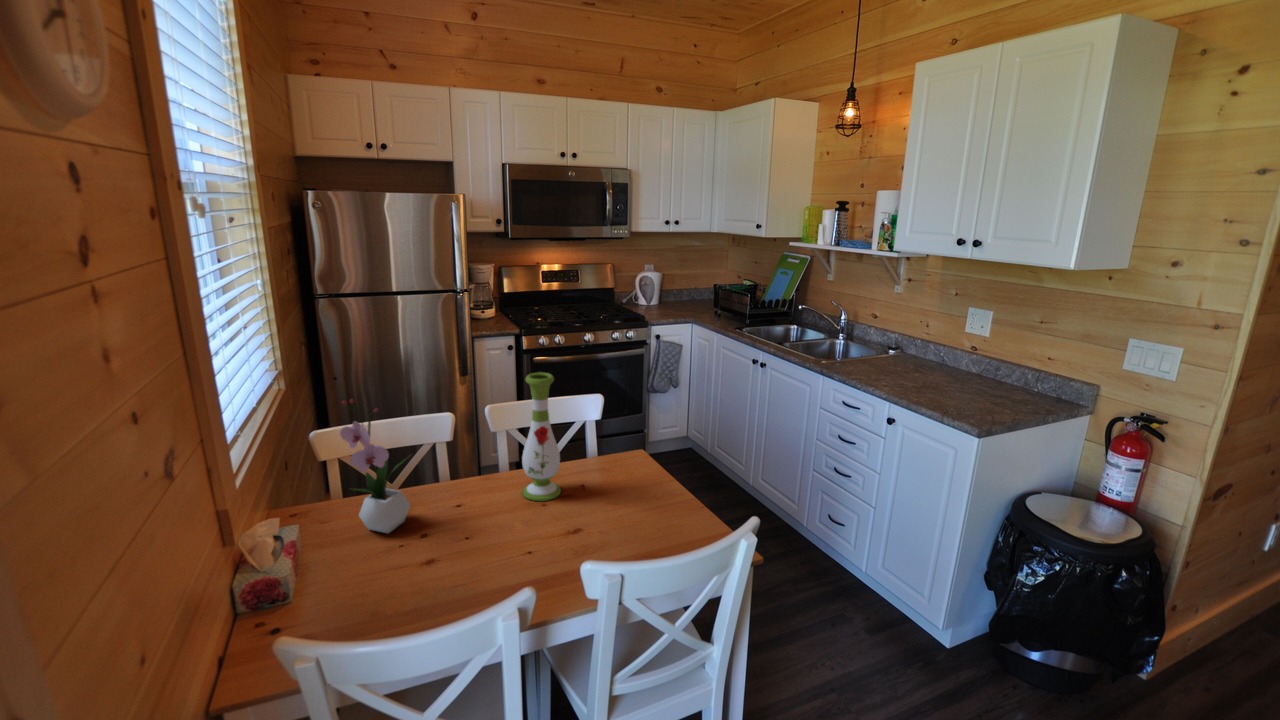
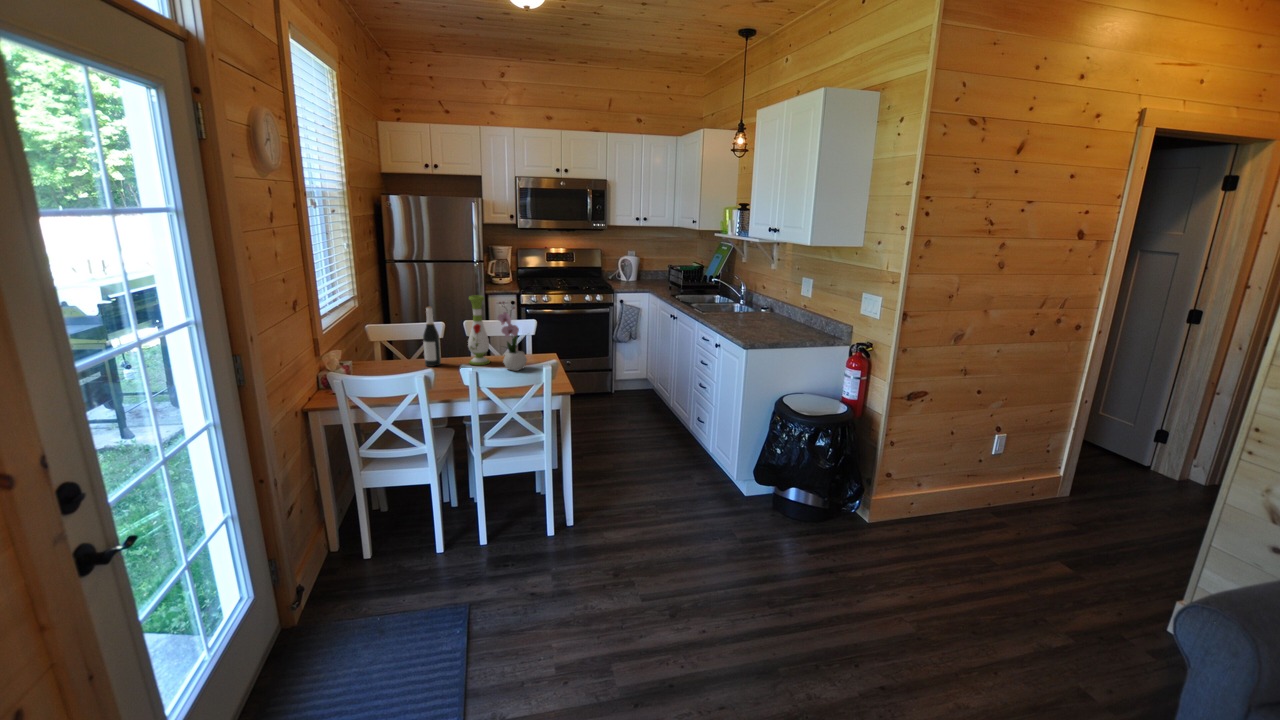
flower arrangement: present [340,399,411,533] -> present [498,302,527,371]
wine bottle: none [441,402,474,514] -> present [423,307,441,367]

